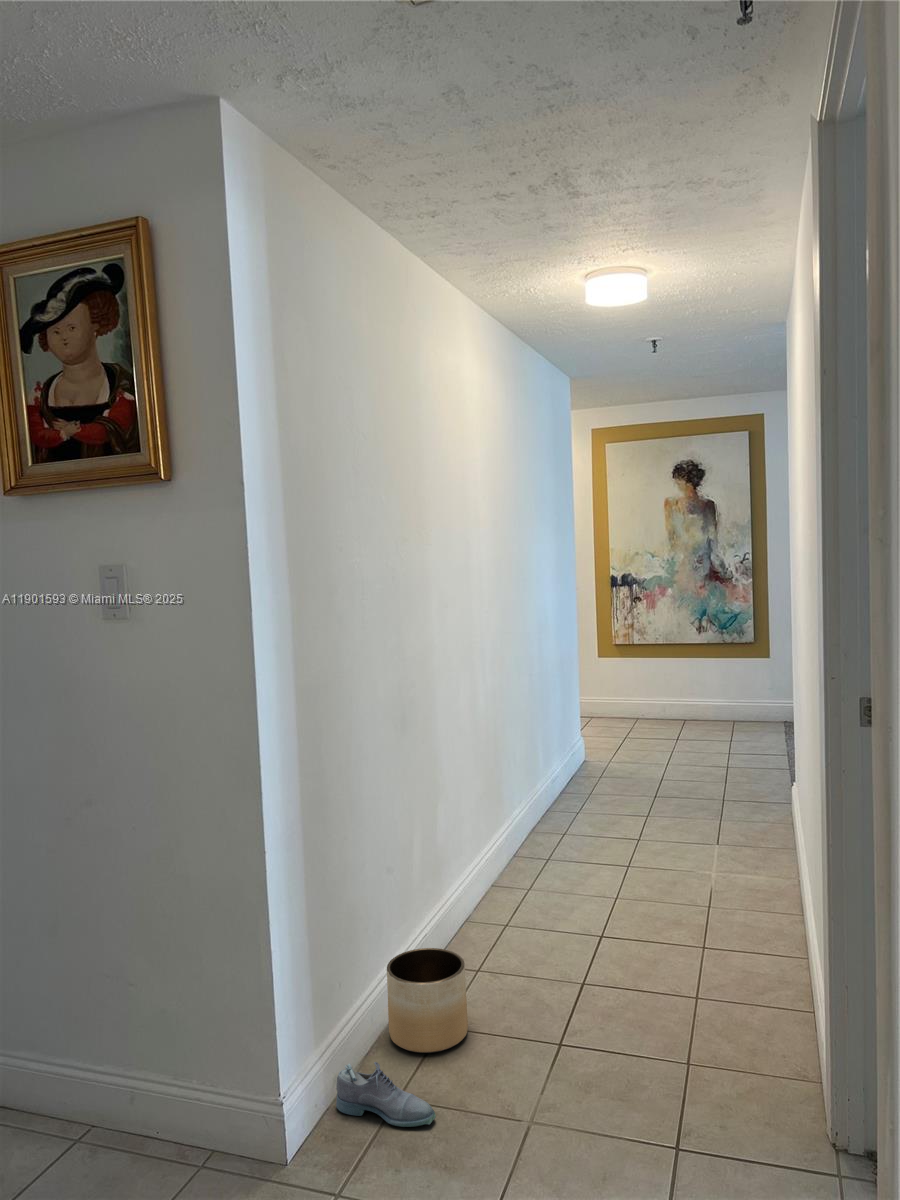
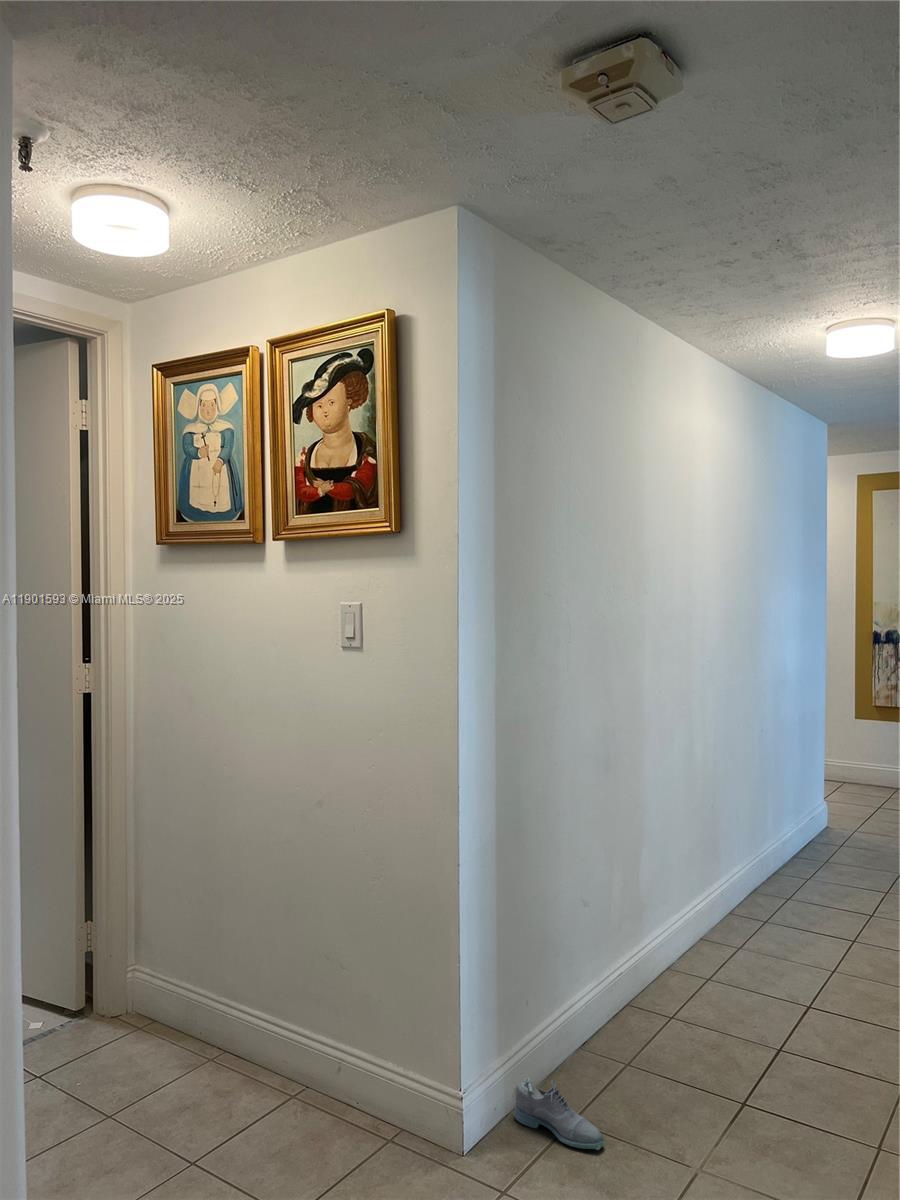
planter: present [387,948,468,1053] -> none [574,984,652,1086]

